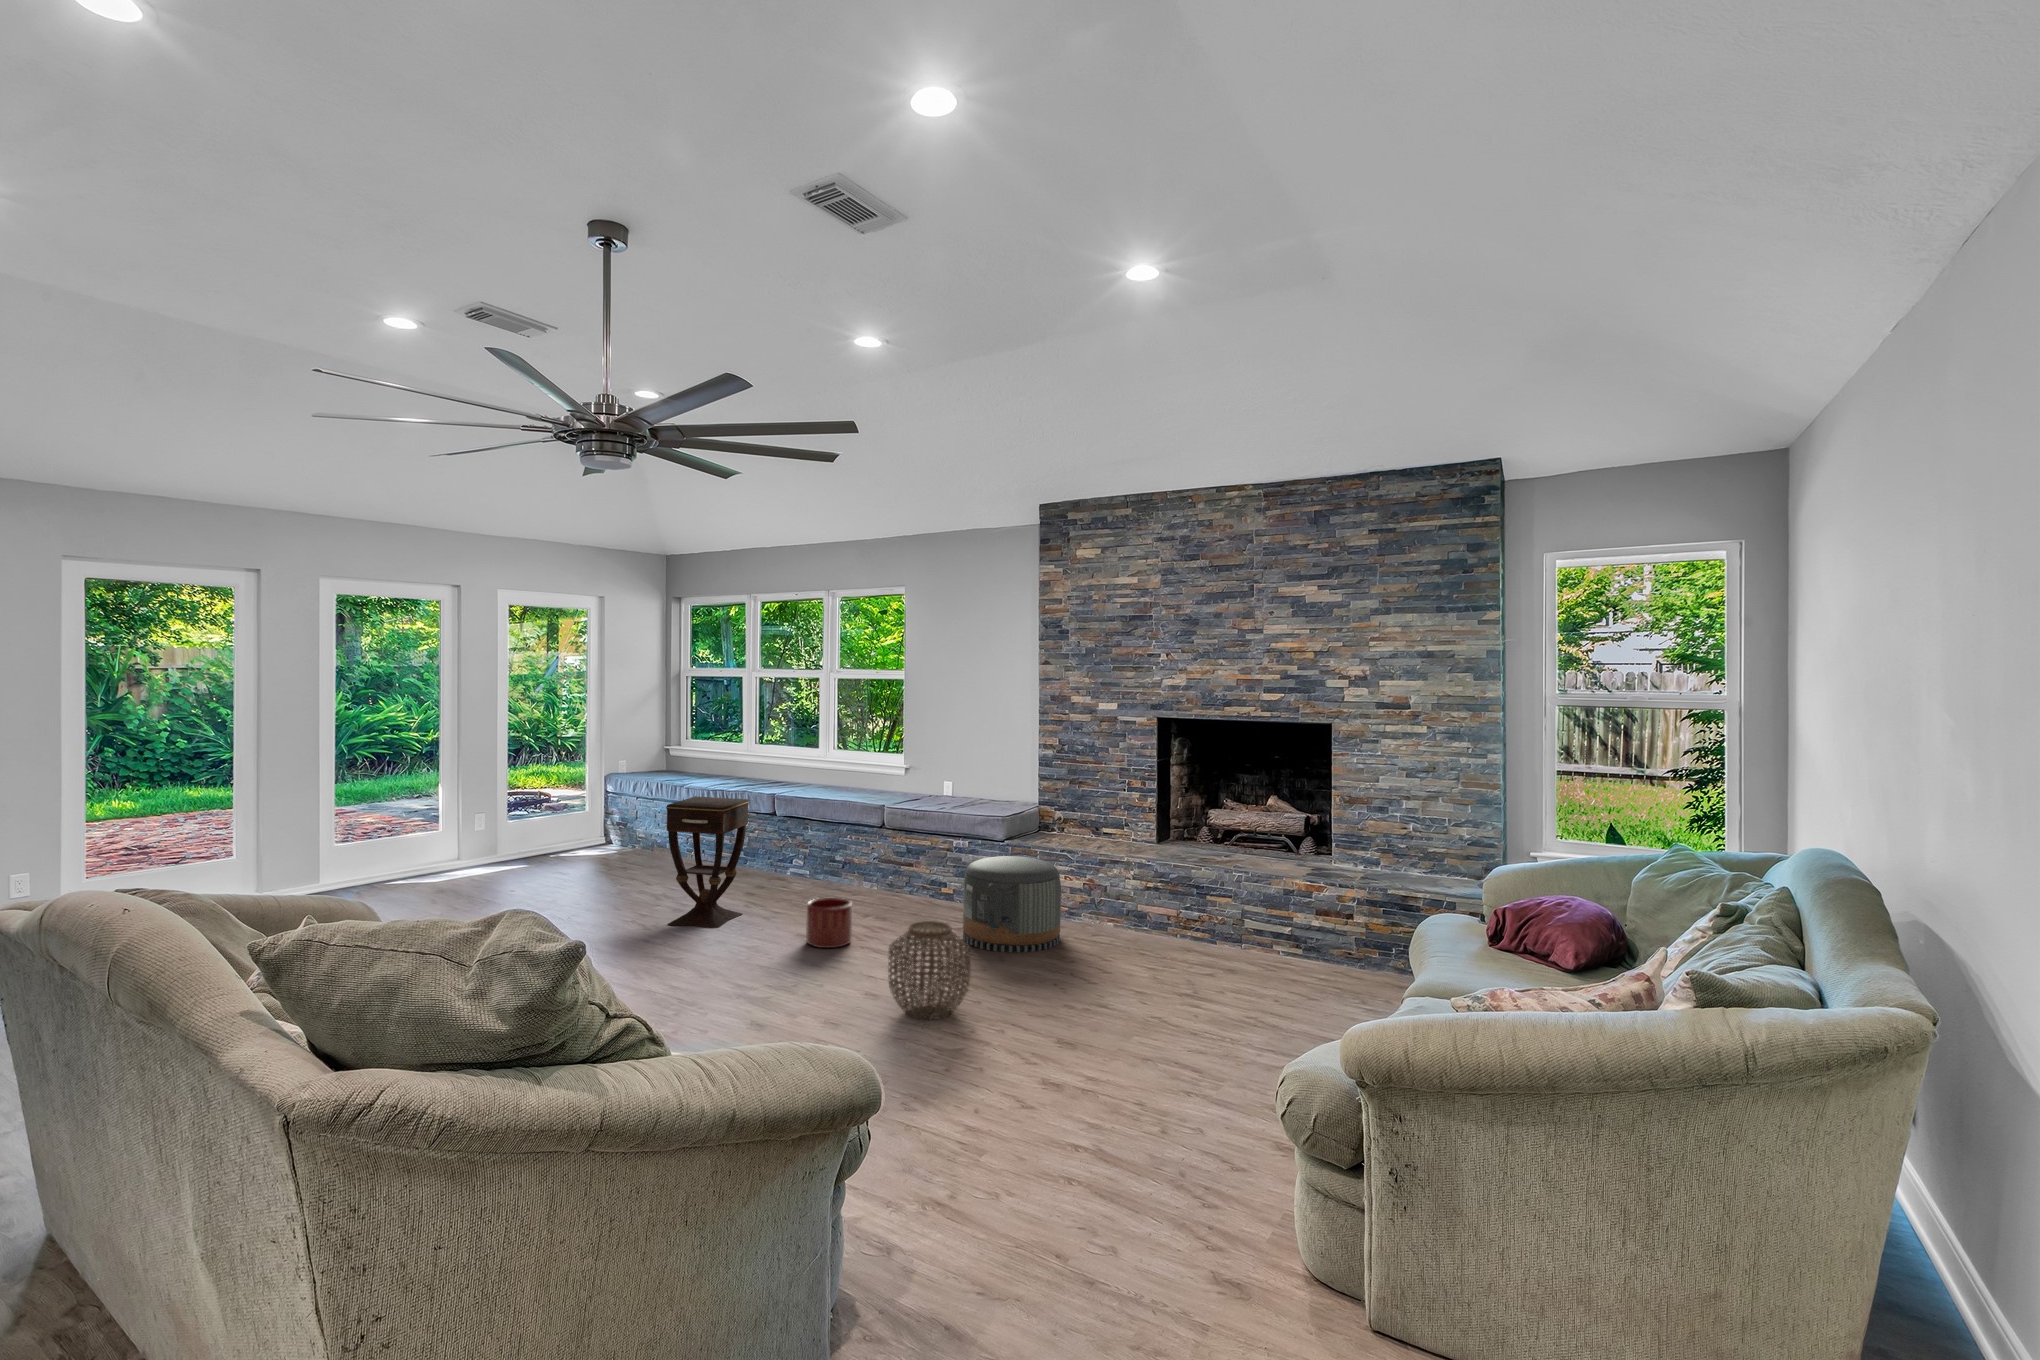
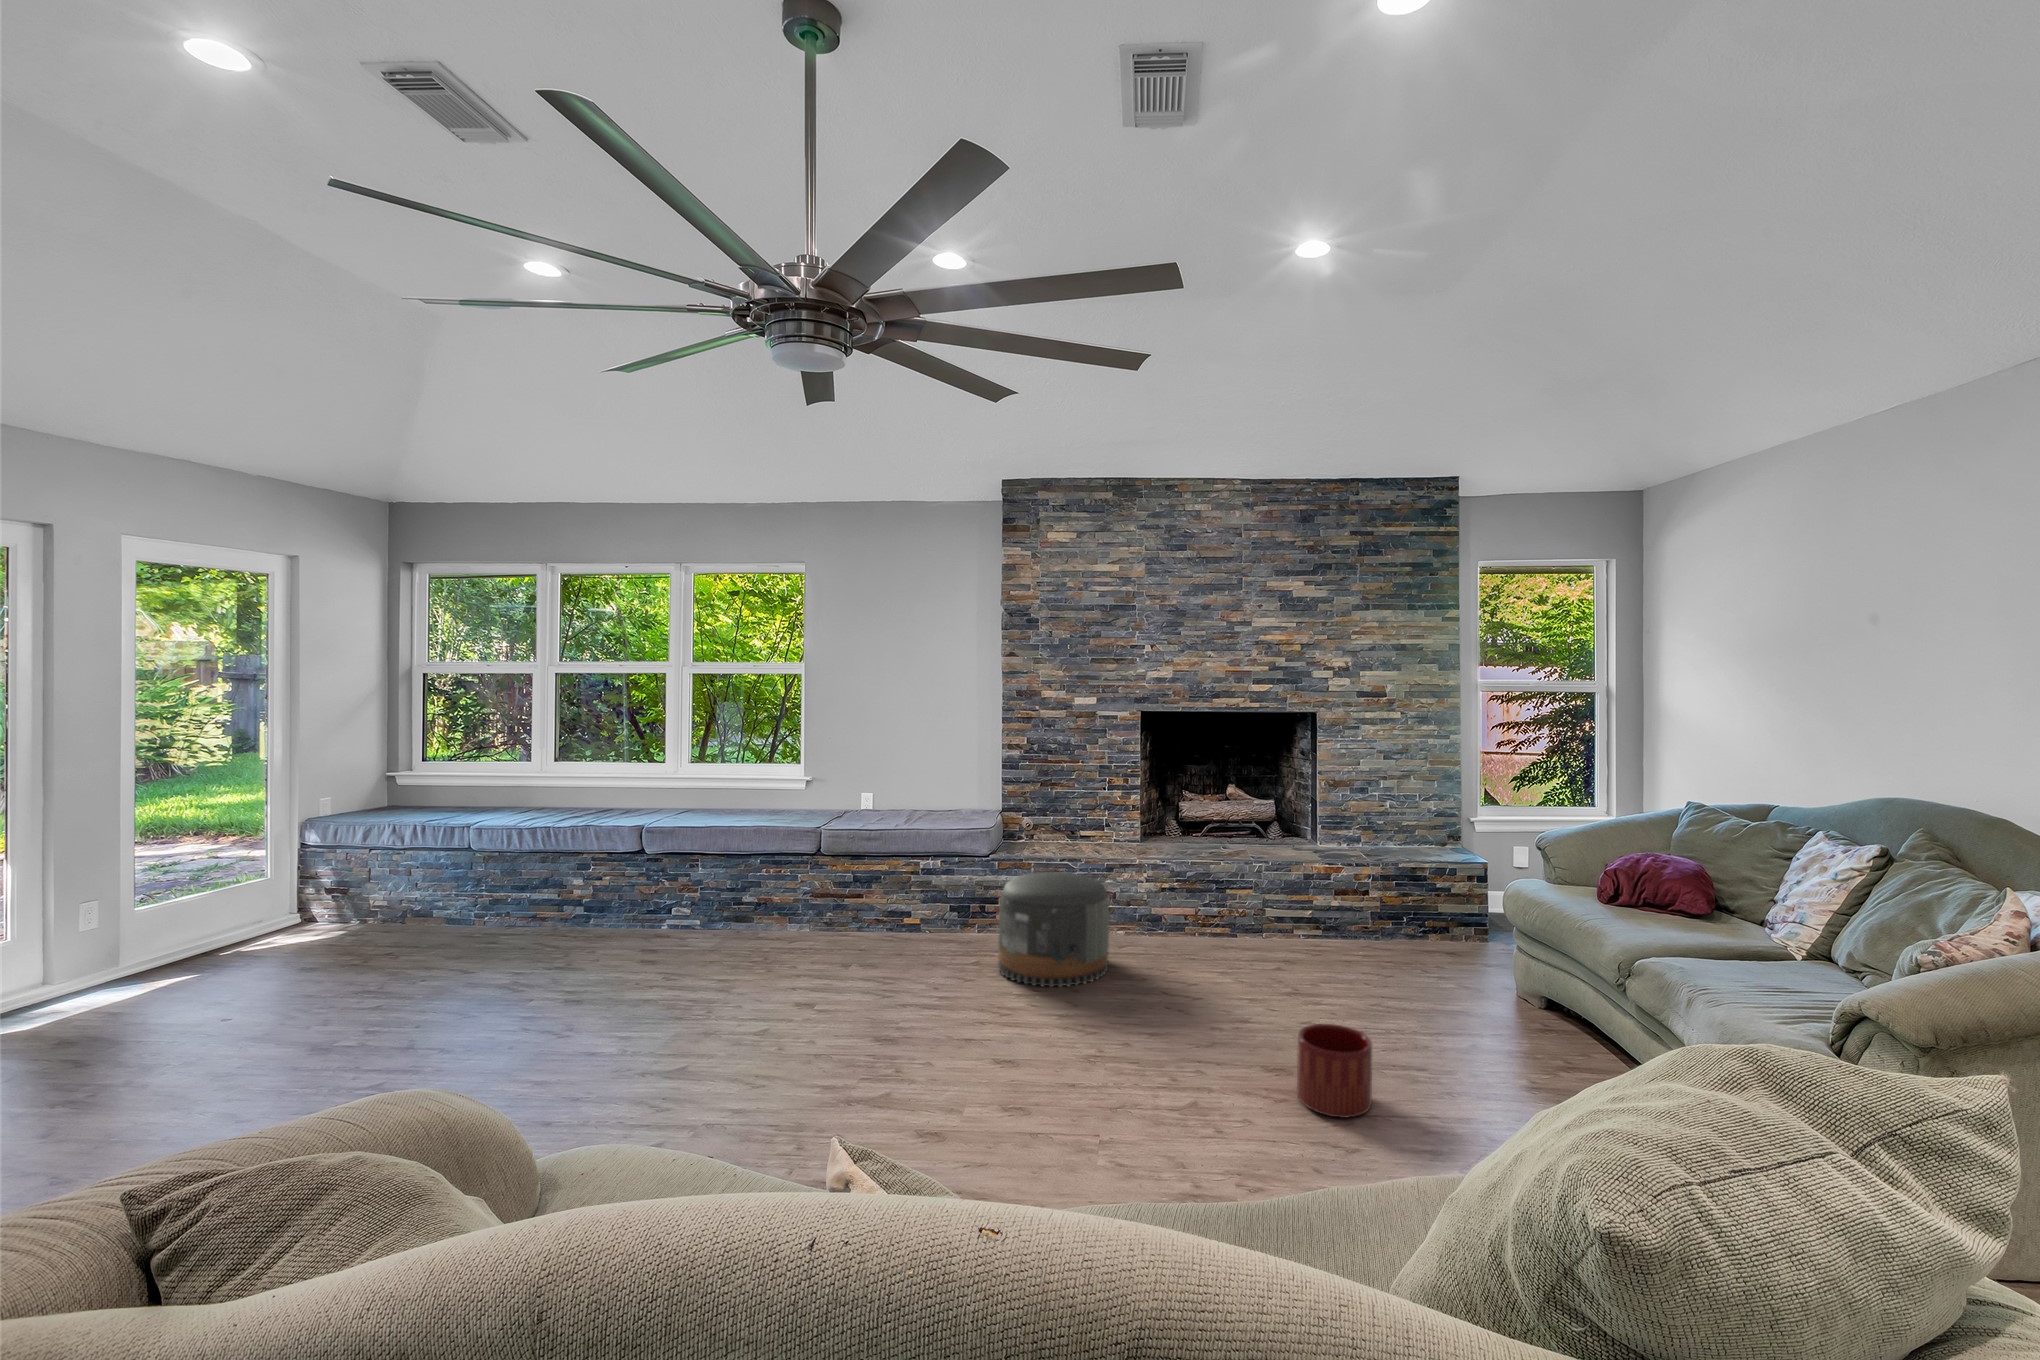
side table: present [666,796,749,929] -> none [588,838,693,1032]
planter: present [806,898,852,948] -> present [1297,1024,1372,1118]
woven basket: present [888,921,971,1020] -> none [1066,974,1170,1103]

